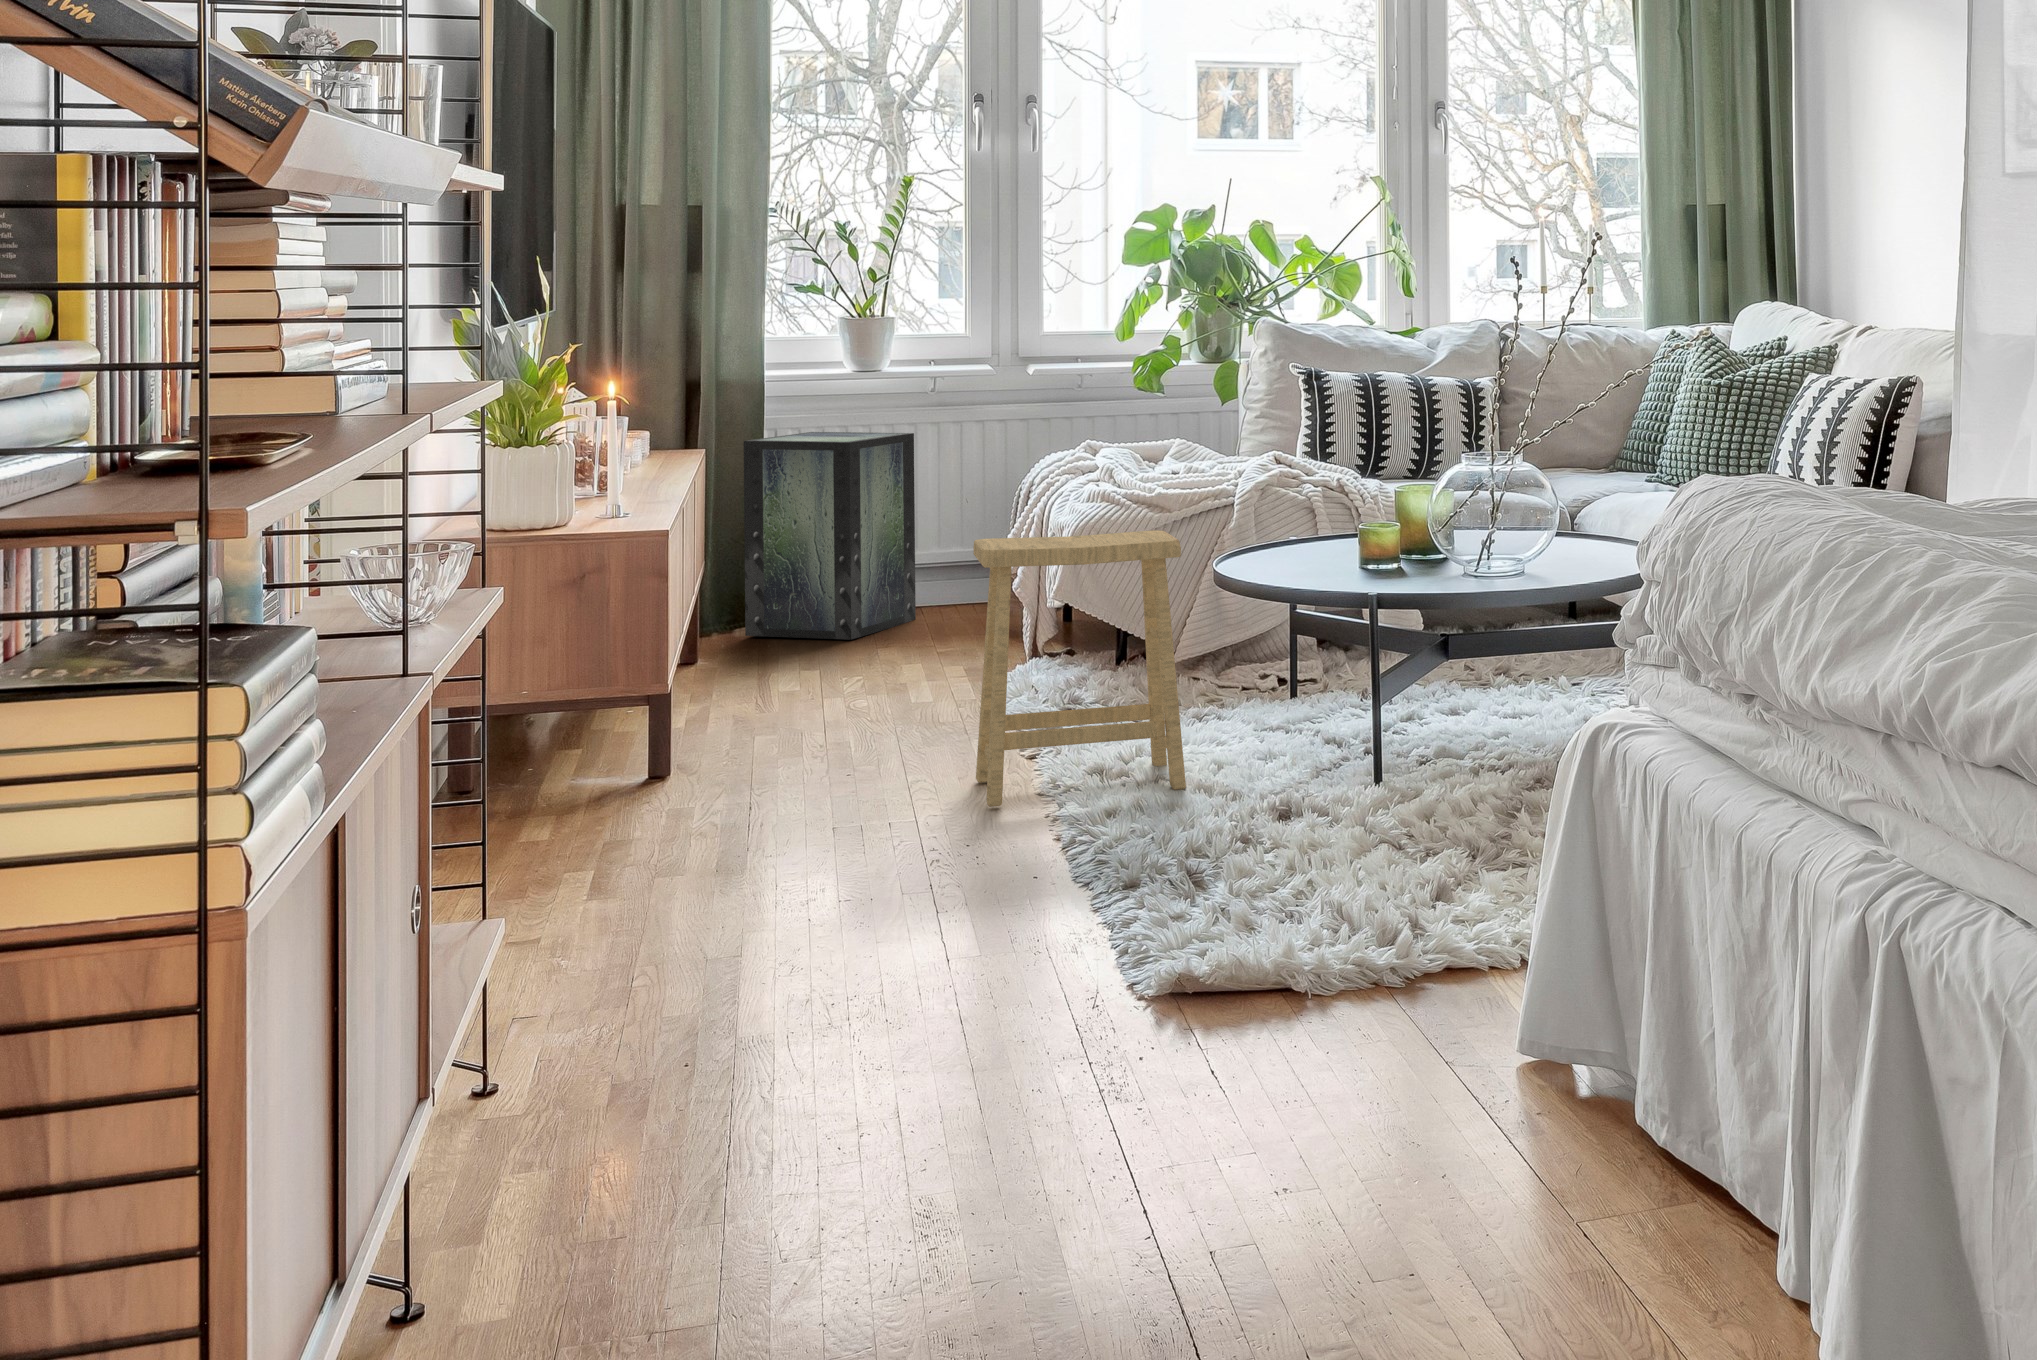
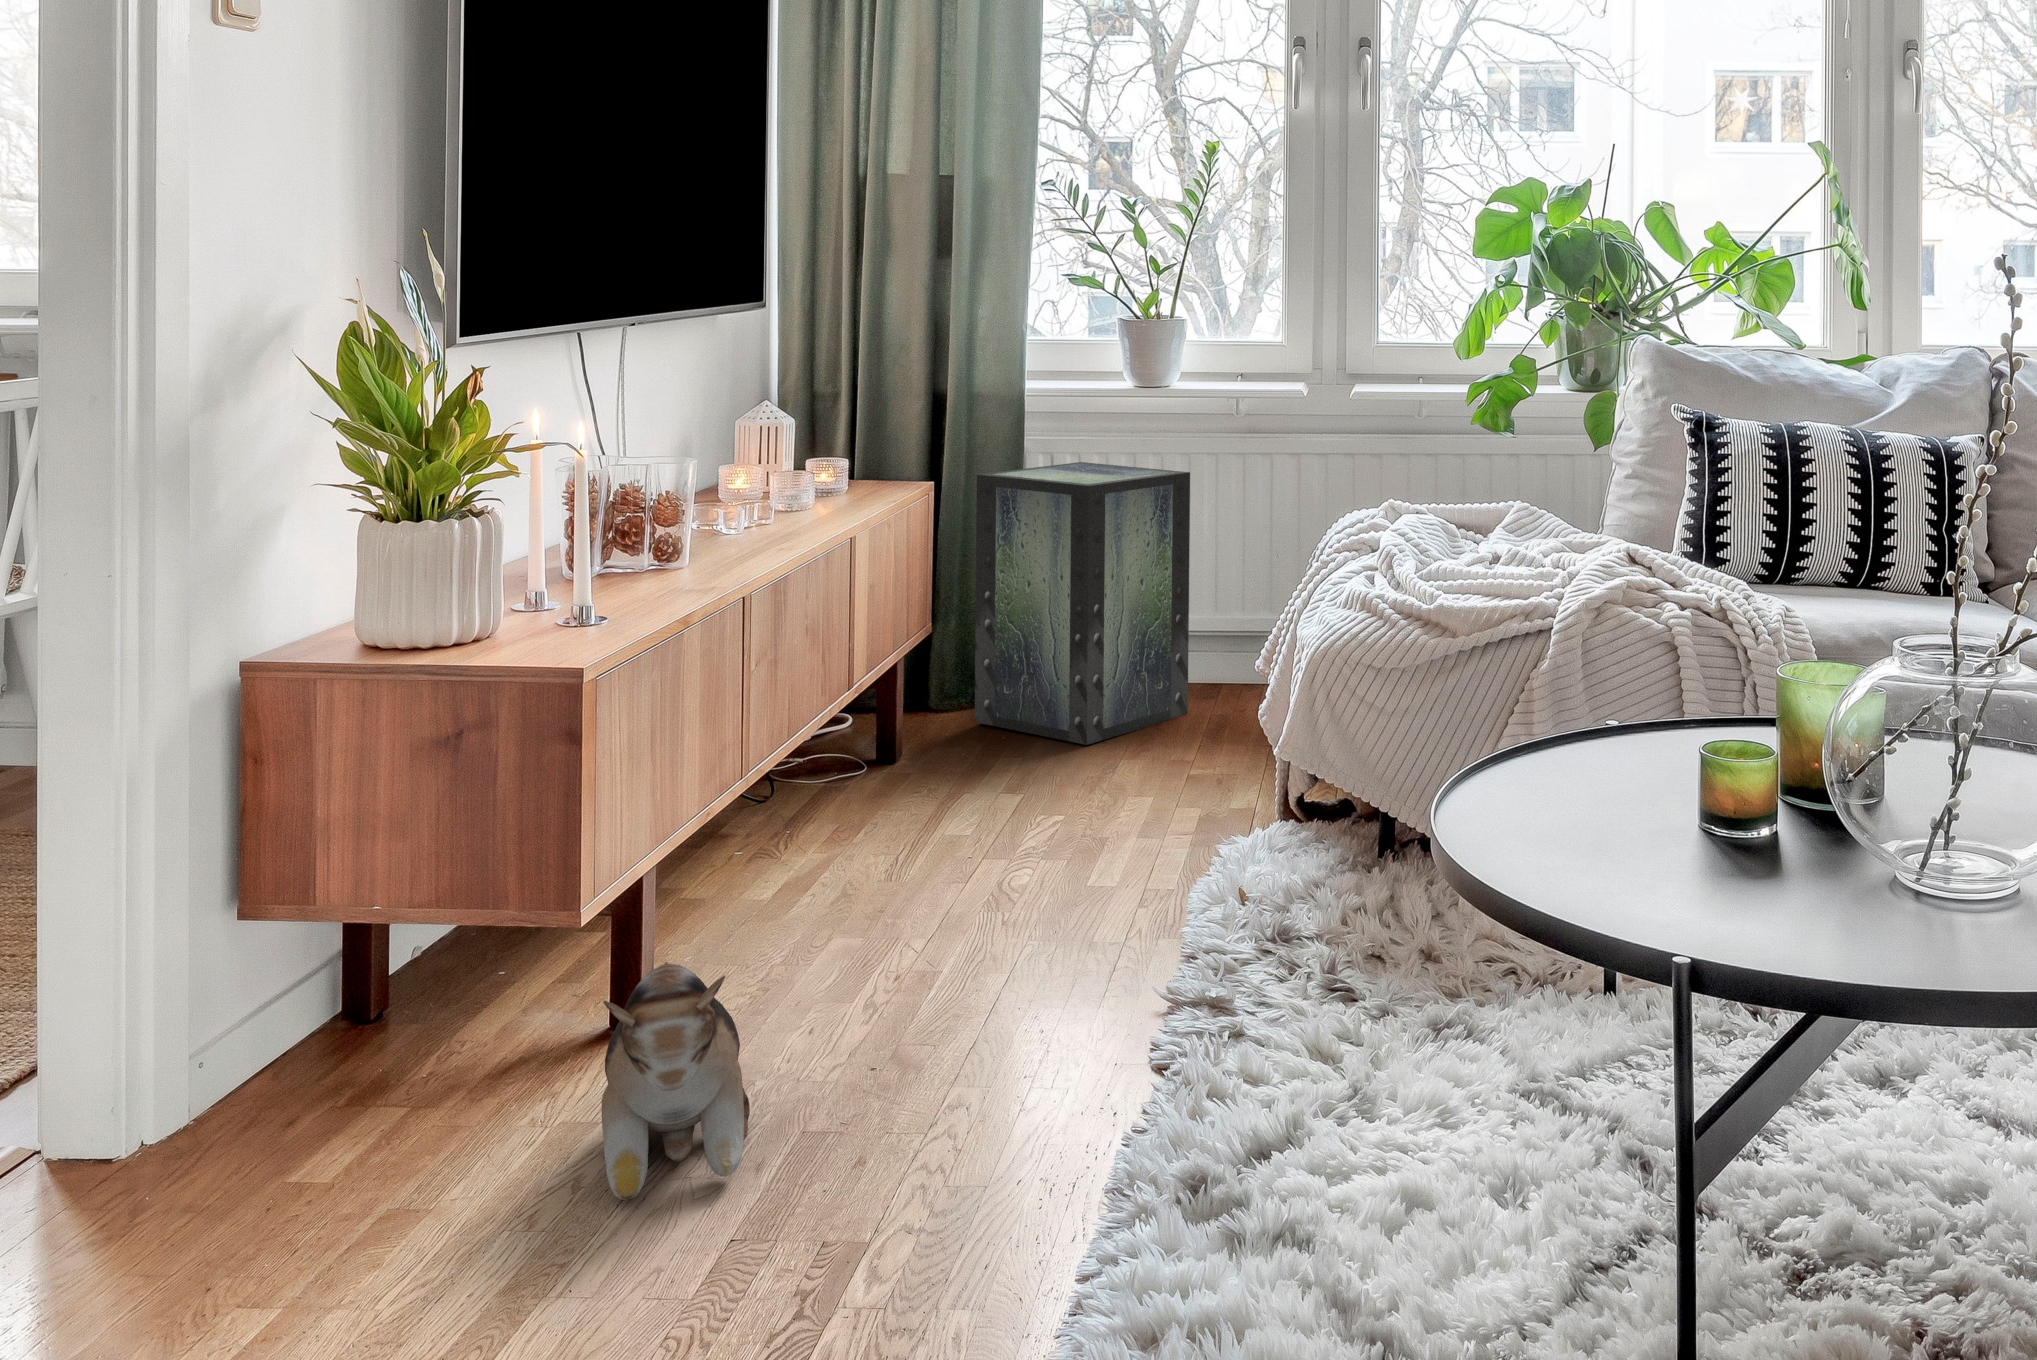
footstool: present [973,530,1186,807] -> none [973,734,1346,1264]
plush toy: none [718,676,826,816] -> present [601,962,750,1200]

